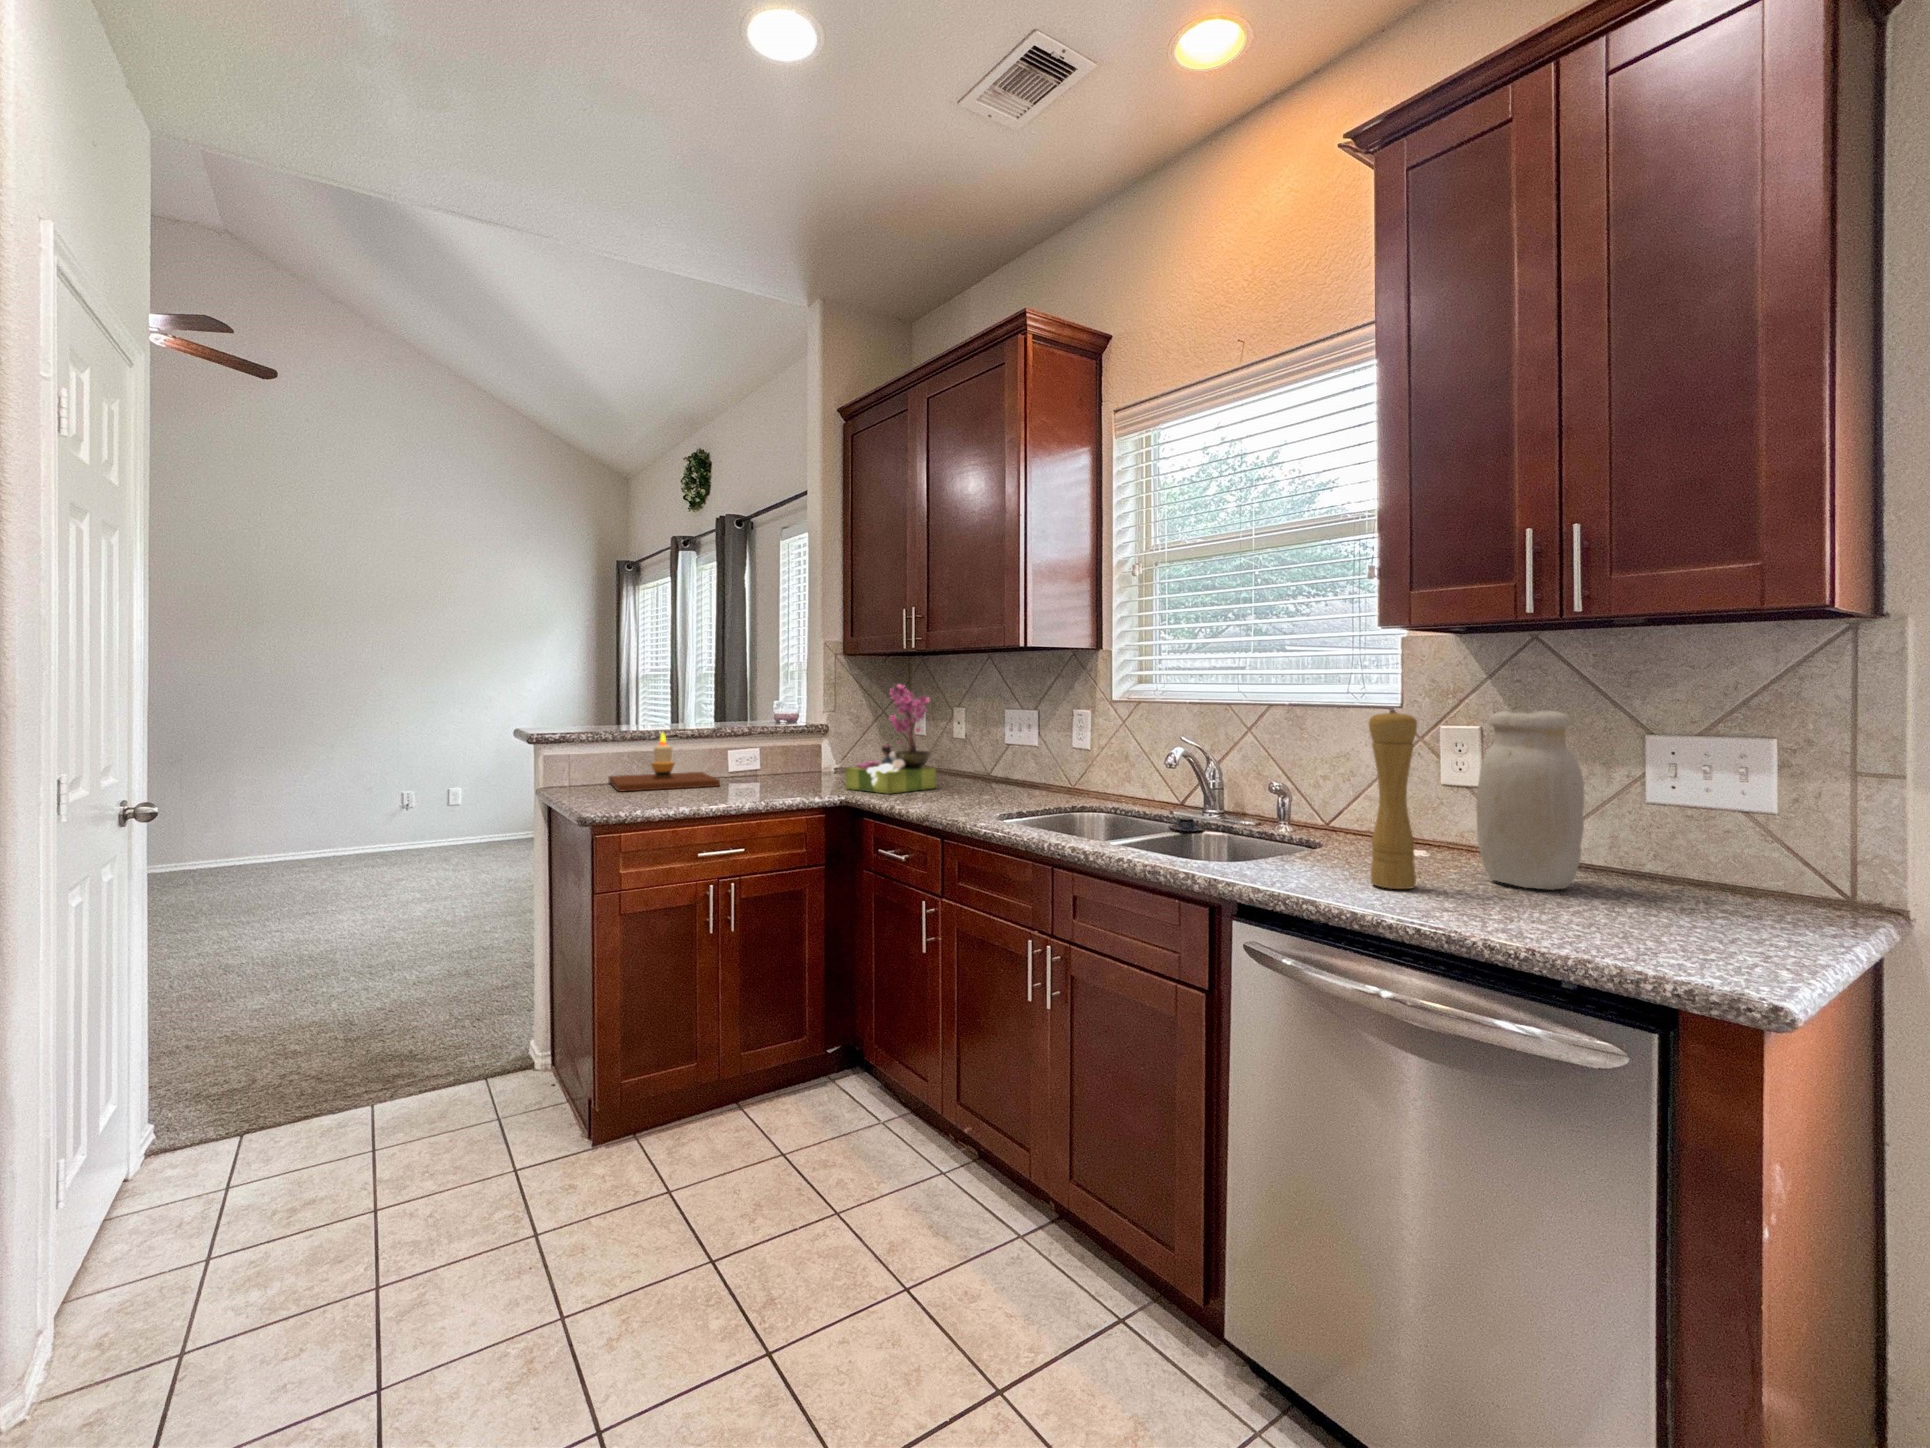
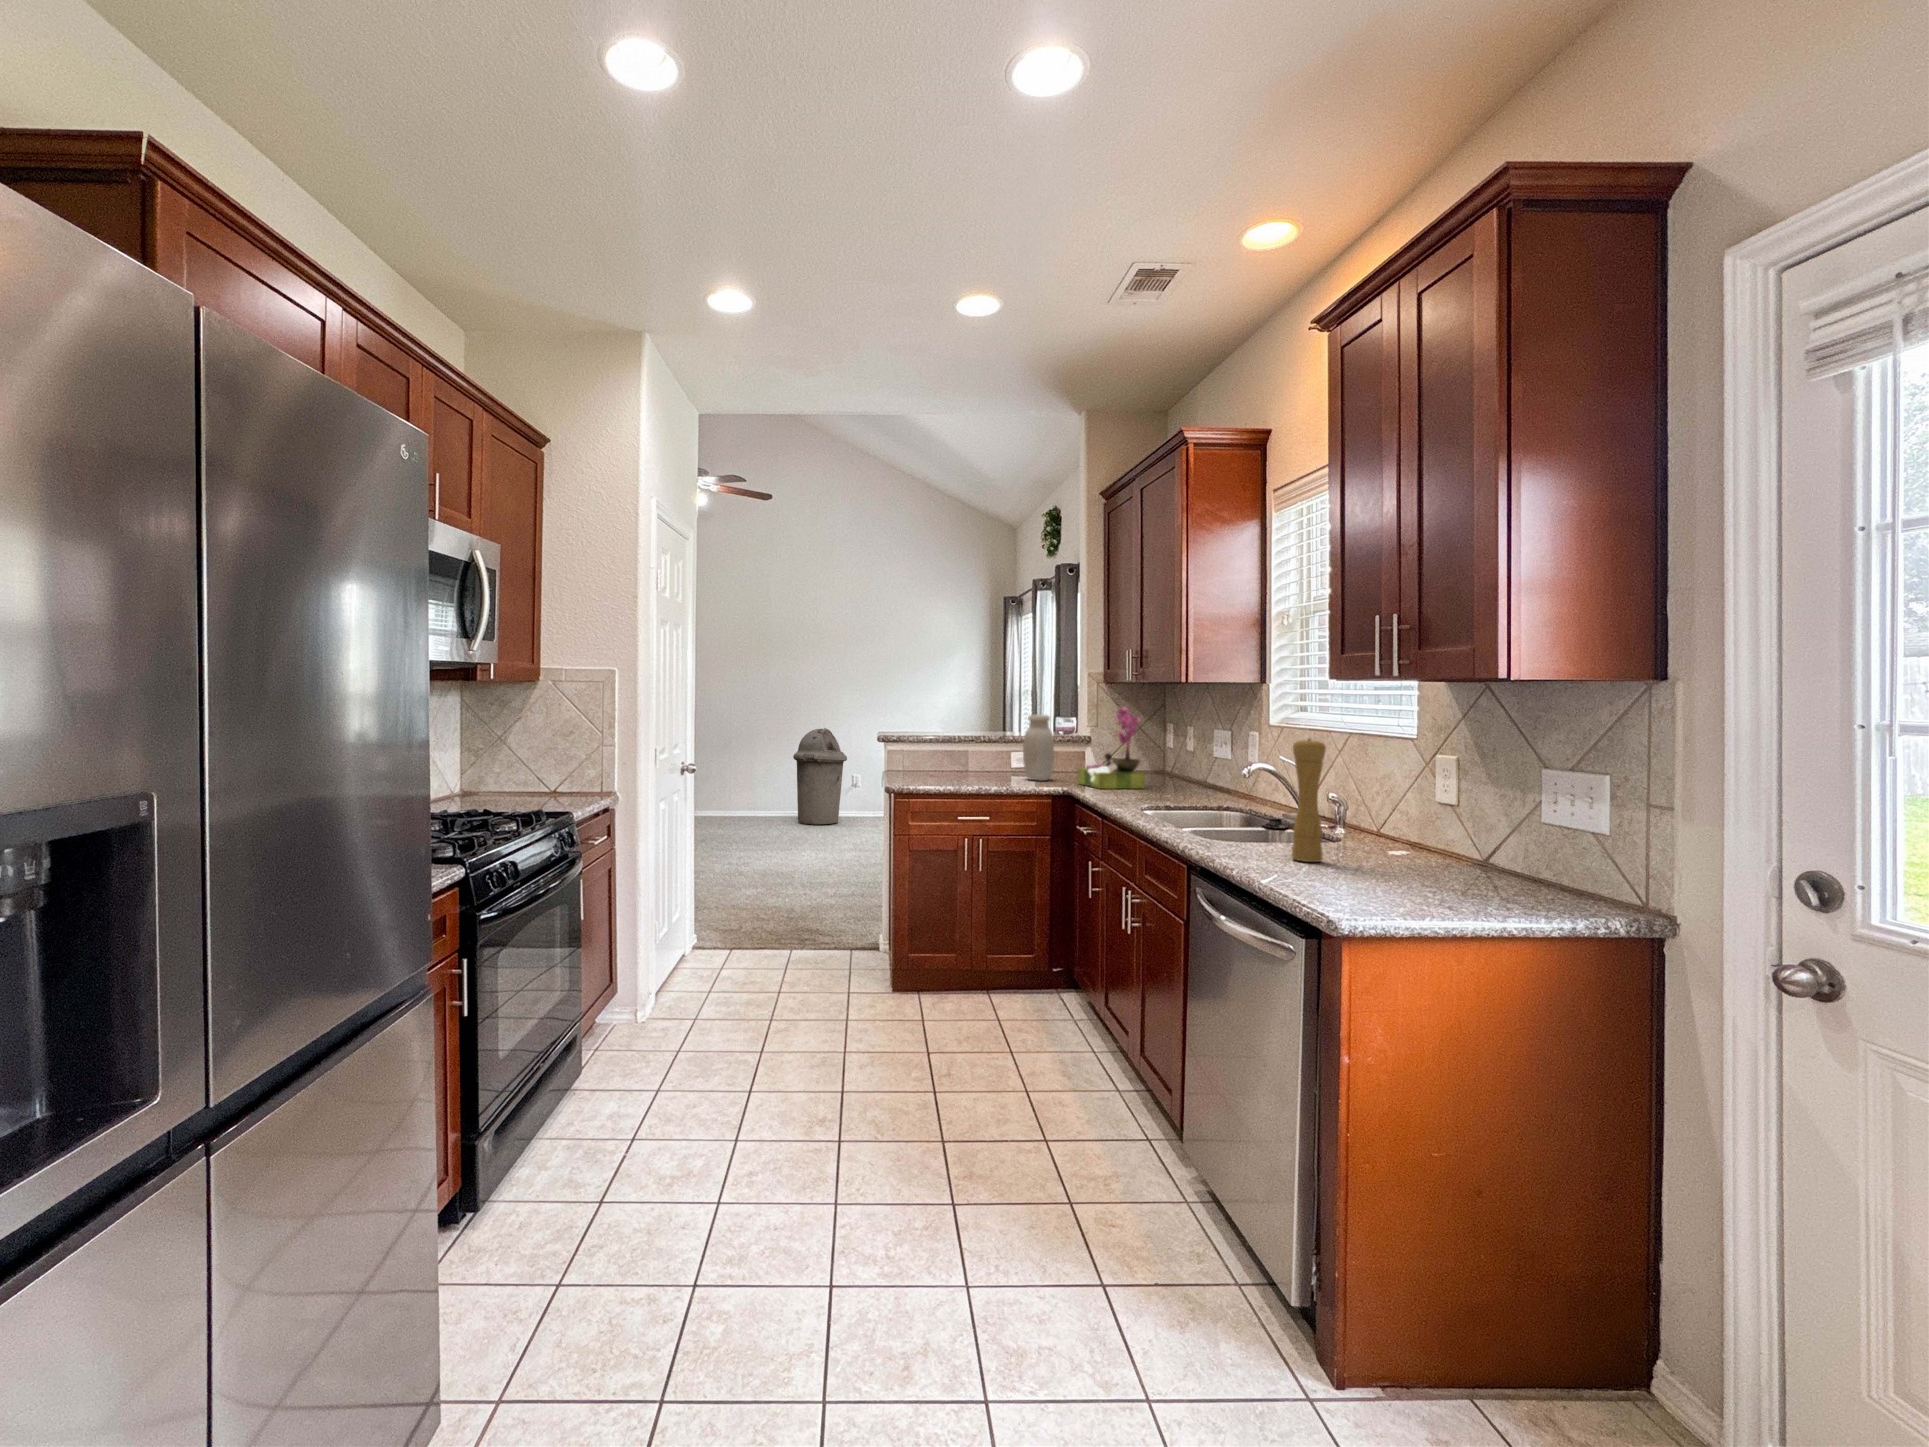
jar: present [1476,710,1584,890] -> present [1023,715,1054,781]
trash can: none [309,731,400,868] -> present [793,728,847,824]
candle: present [609,733,720,791] -> none [930,736,997,776]

